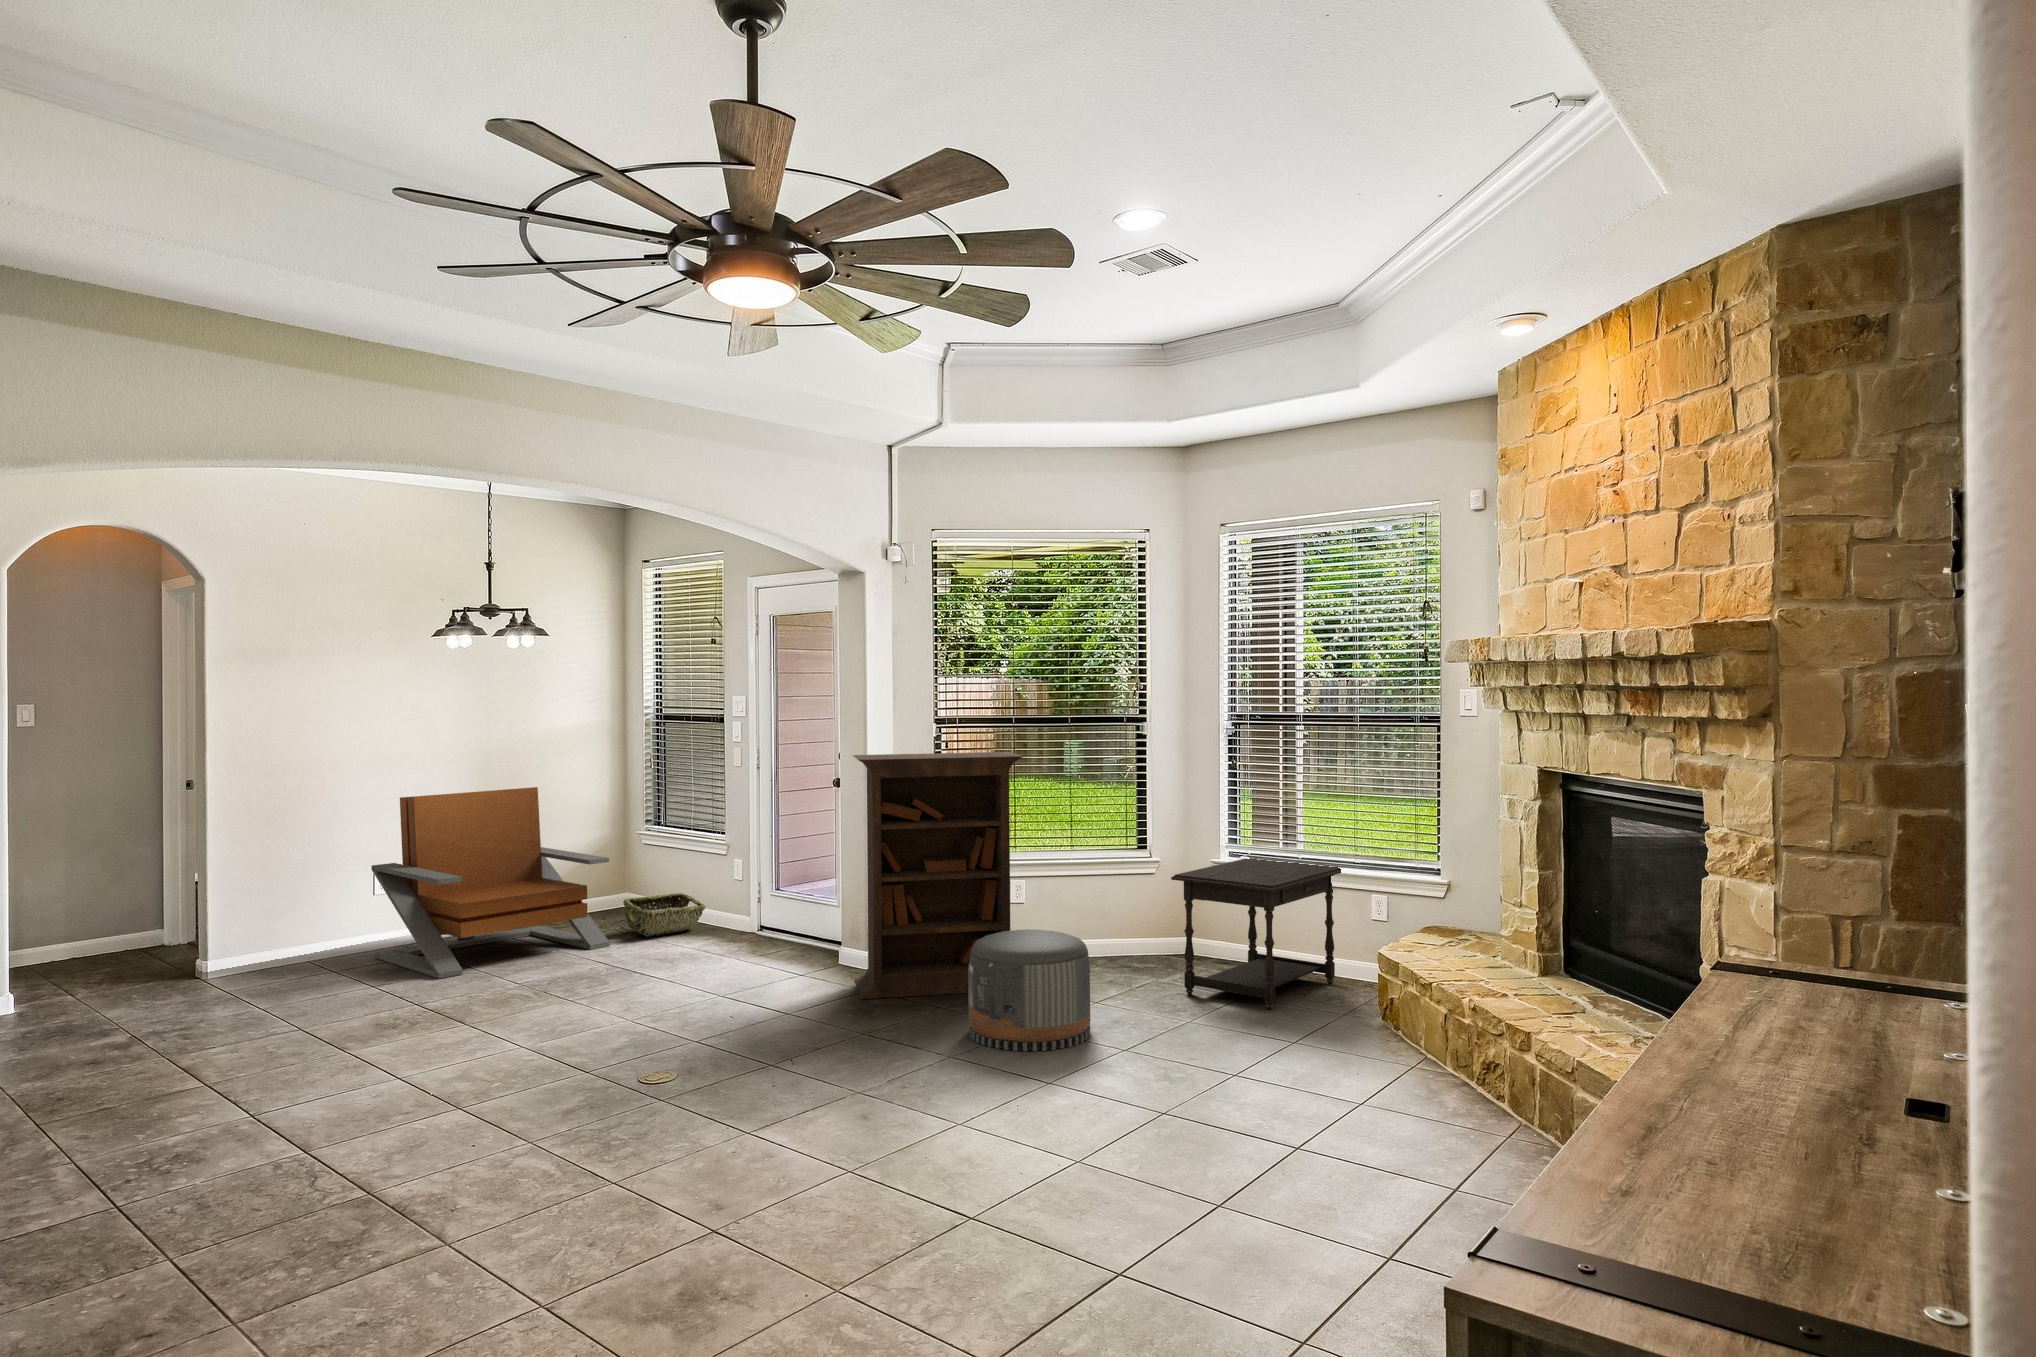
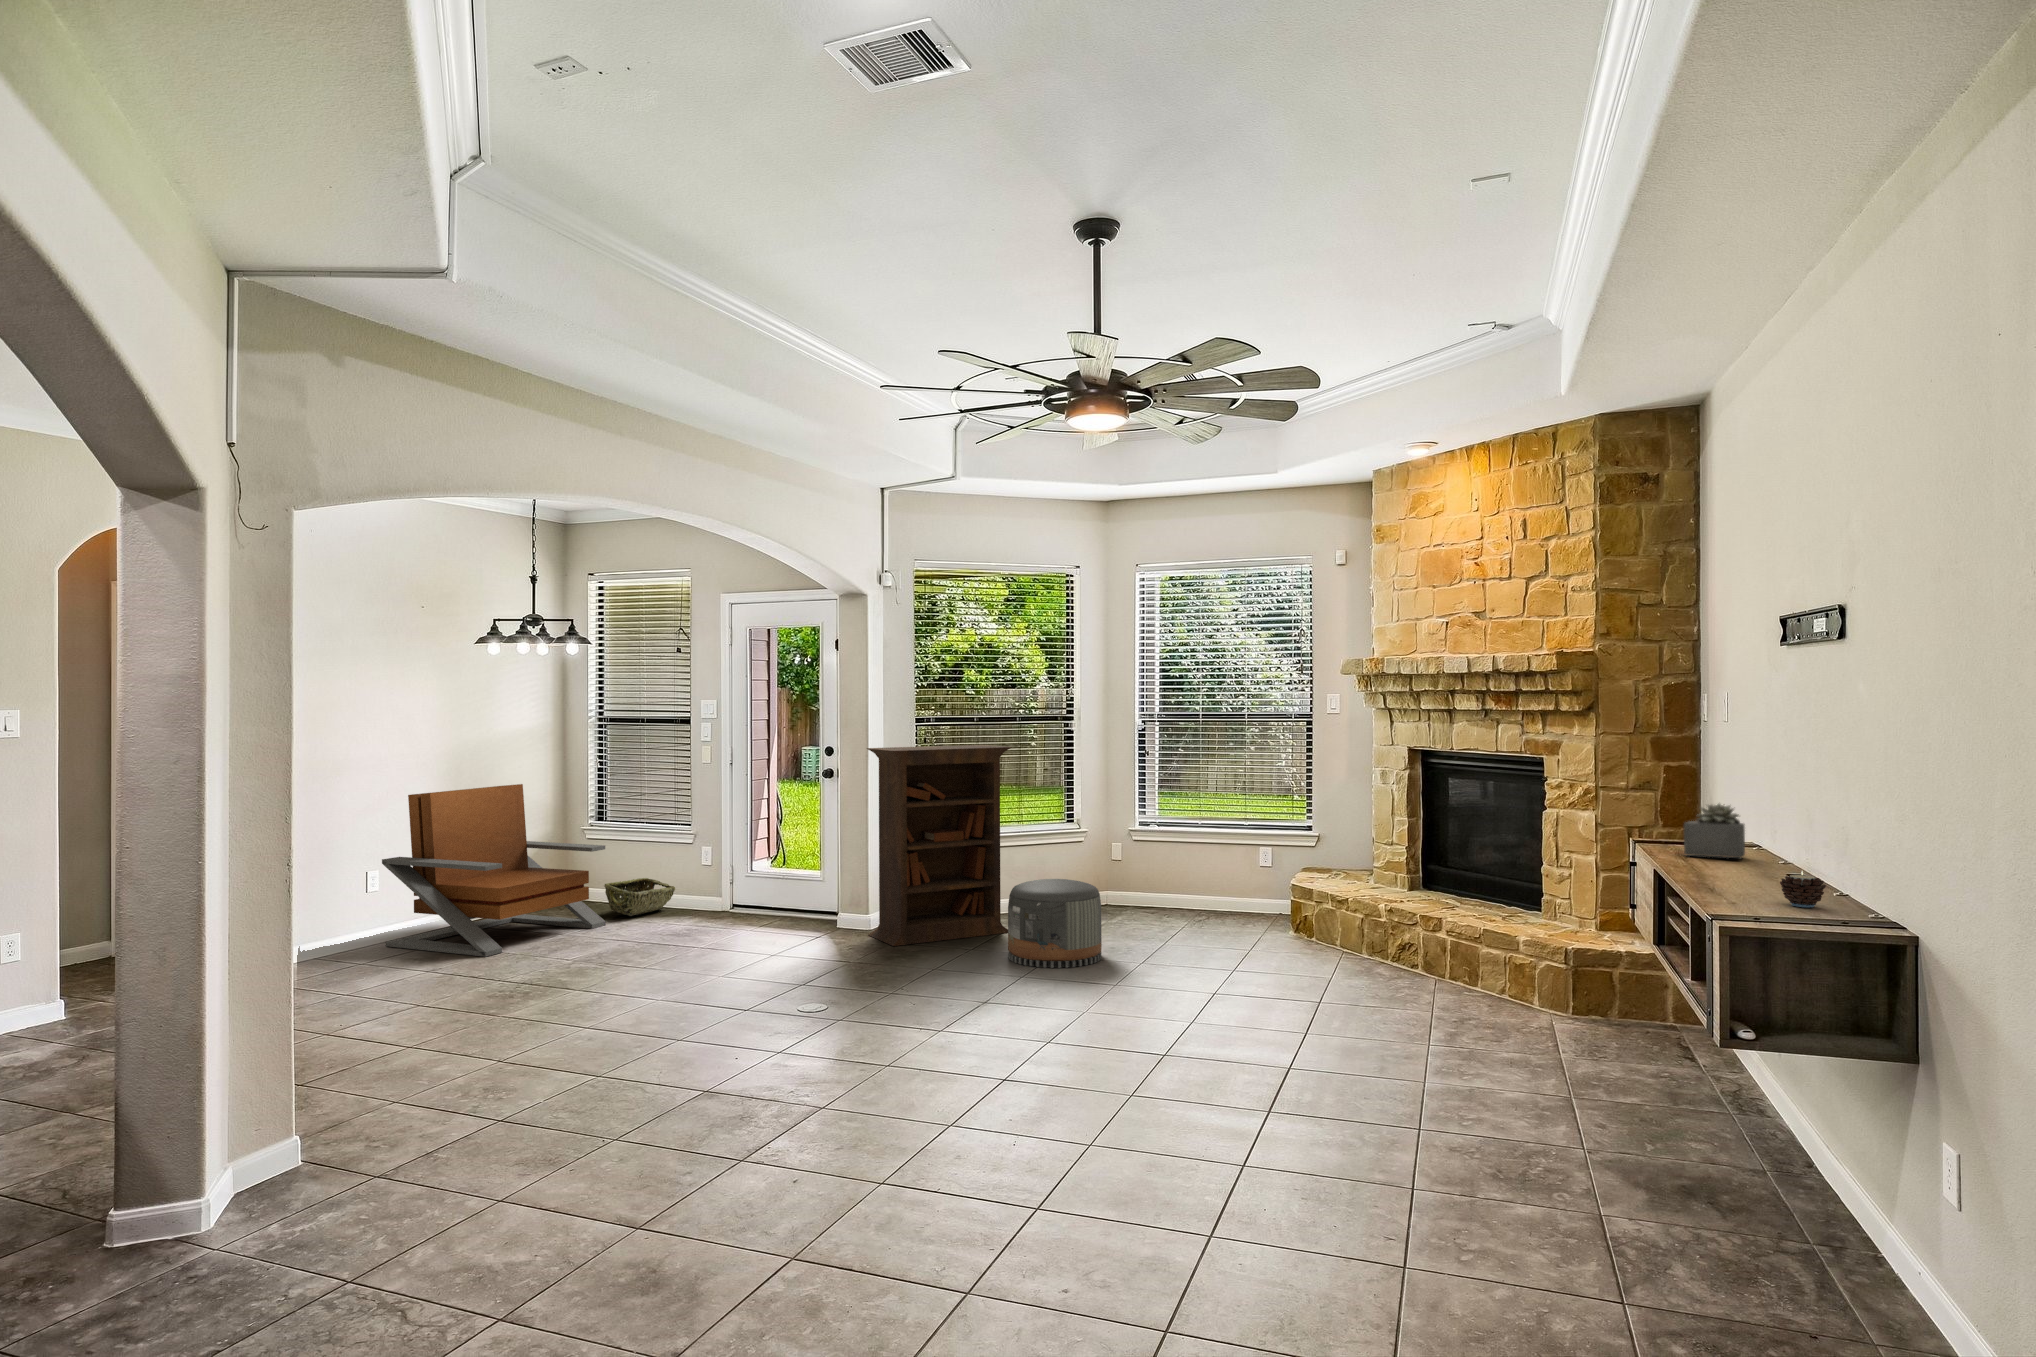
side table: present [1171,859,1341,1009] -> none [1125,824,1237,932]
succulent plant: none [1729,913,1869,1034] -> present [1684,804,1745,858]
candle: none [1697,1137,1802,1233] -> present [1780,872,1826,907]

